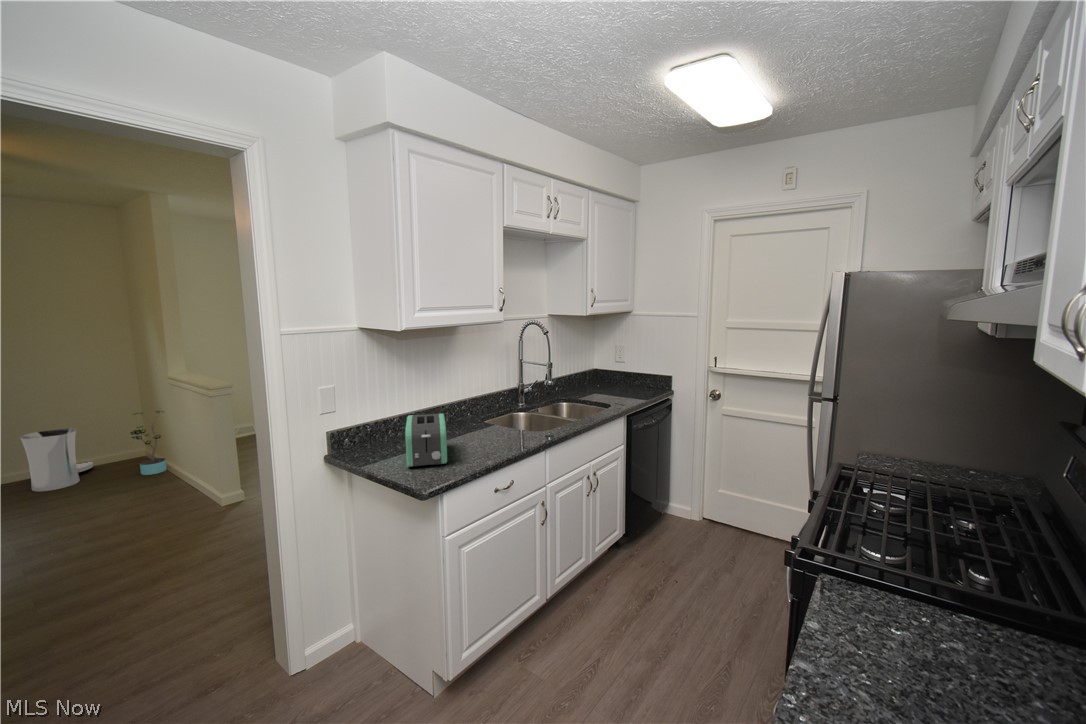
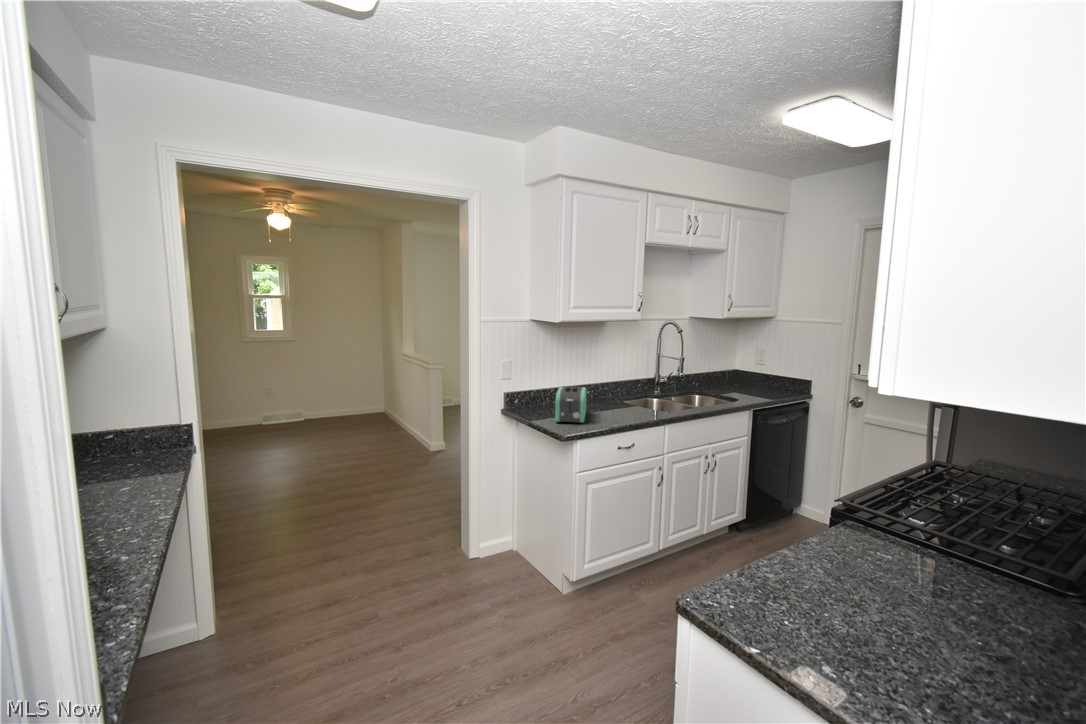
potted plant: present [130,411,167,475] -> none [372,375,395,426]
trash can: present [20,428,93,492] -> none [311,386,348,428]

